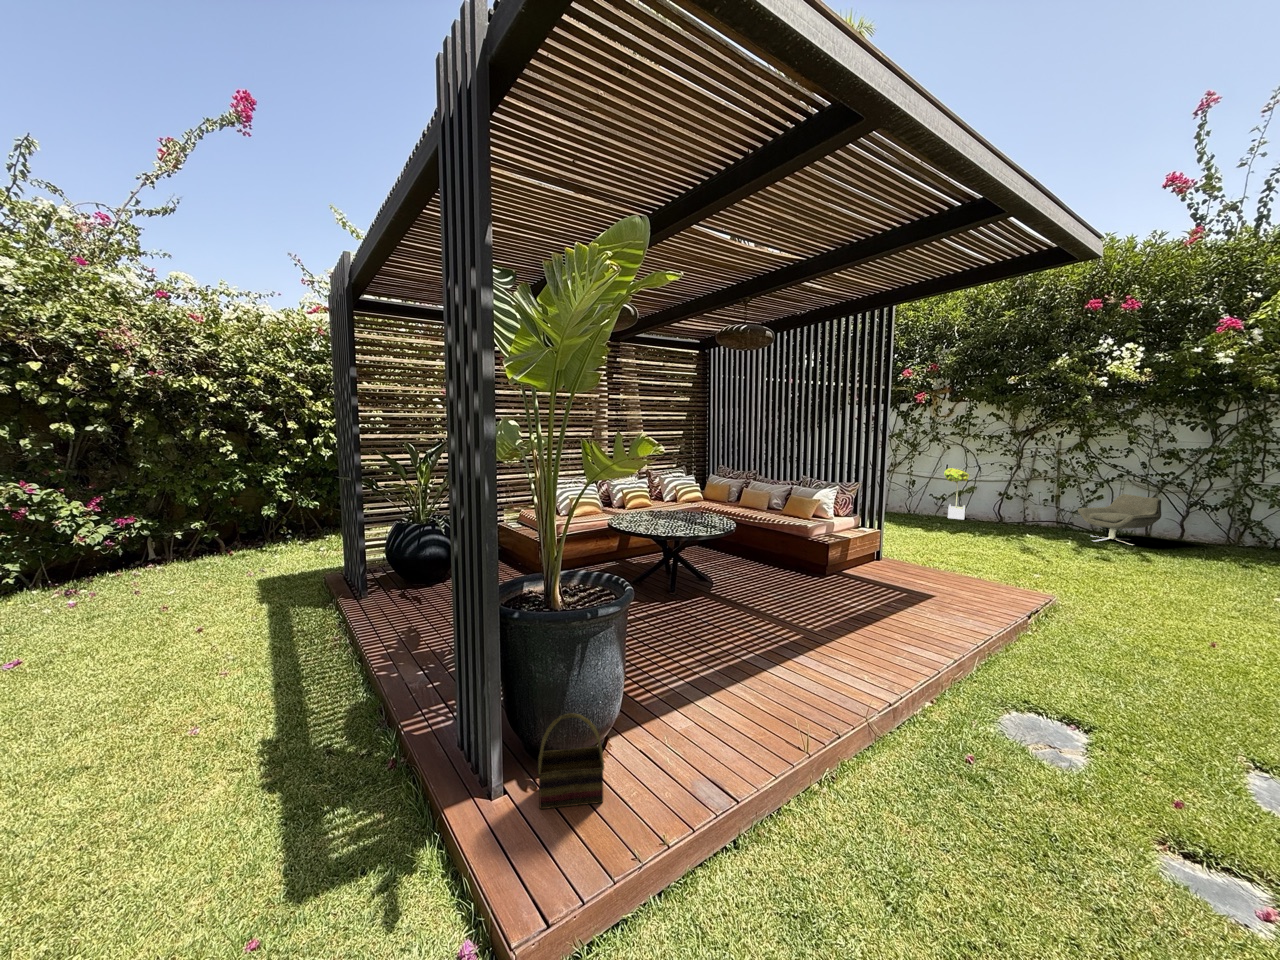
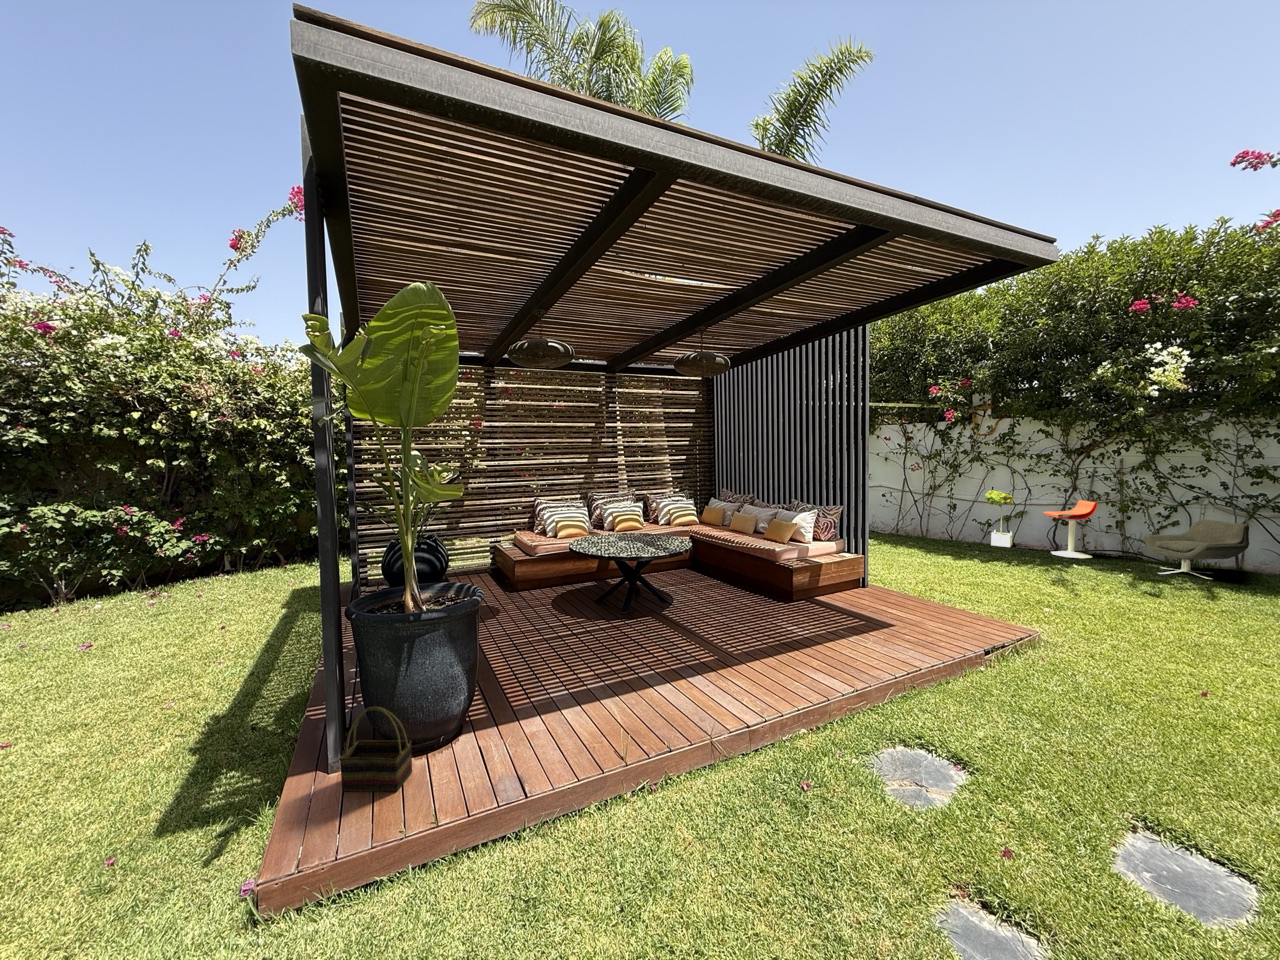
stool: none [995,477,1041,529] -> present [1043,500,1097,558]

